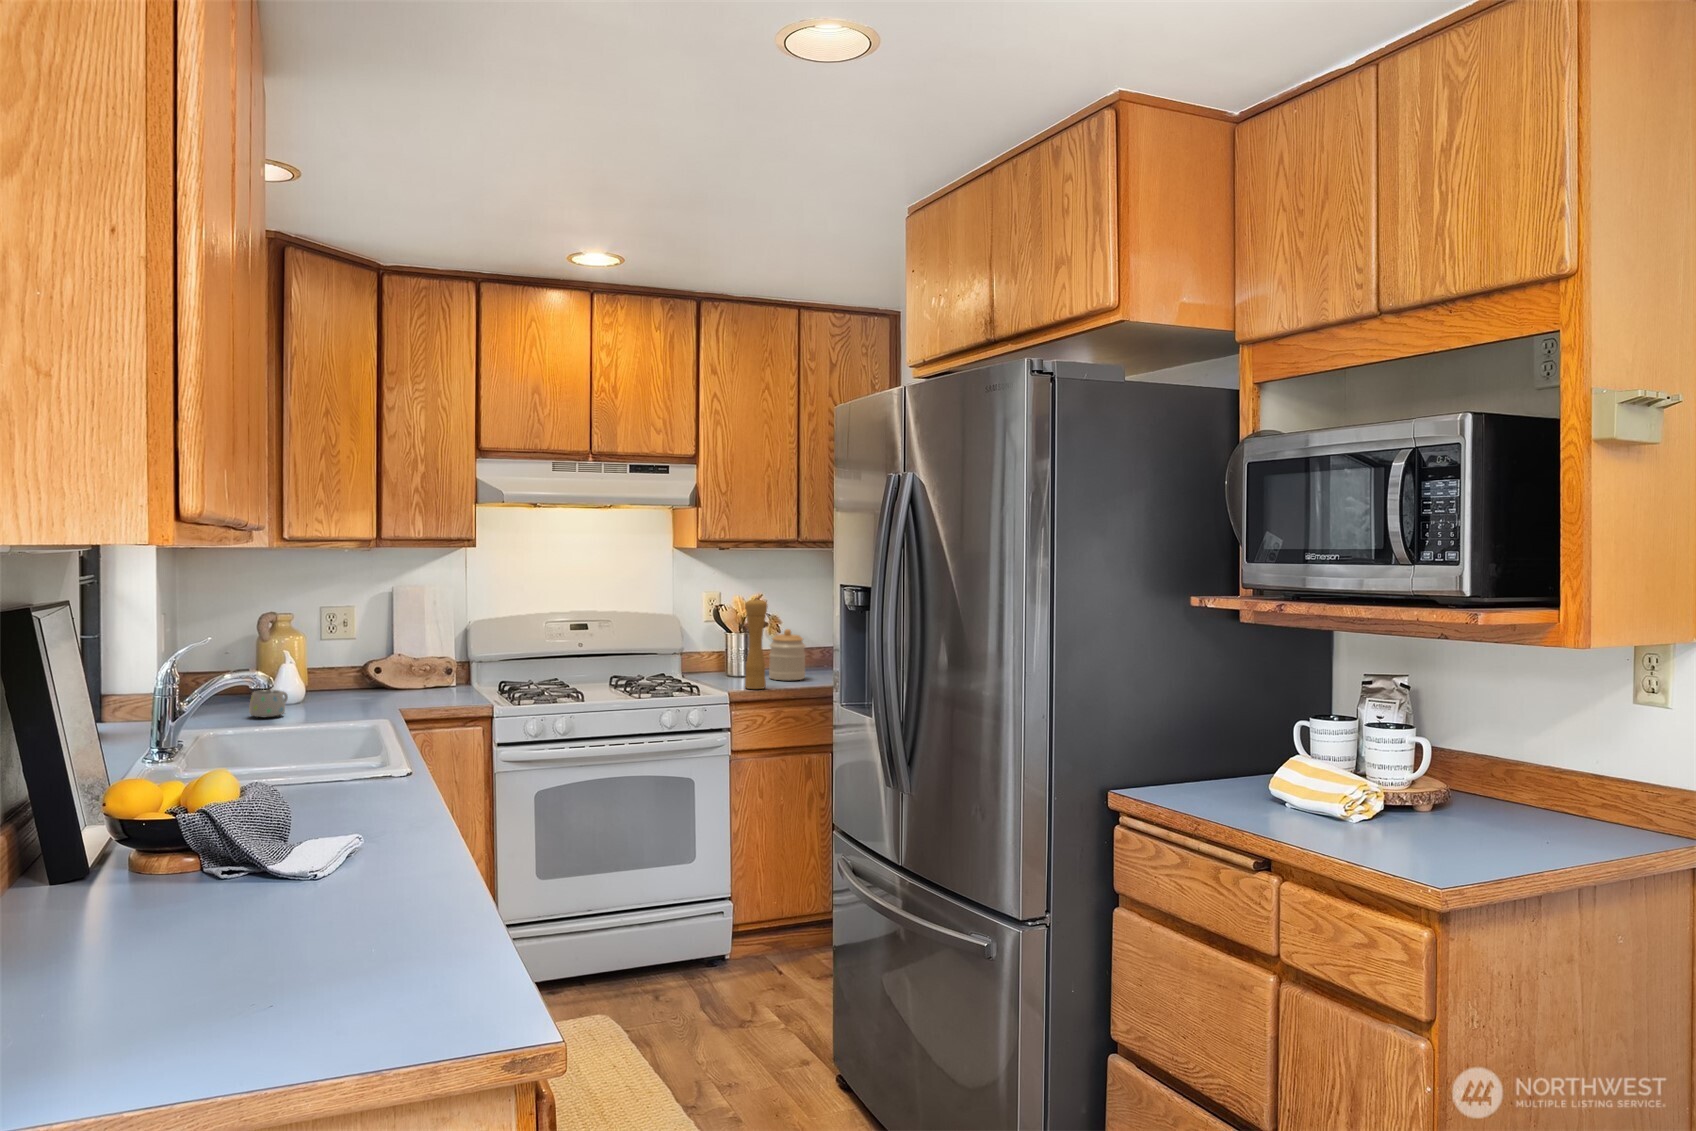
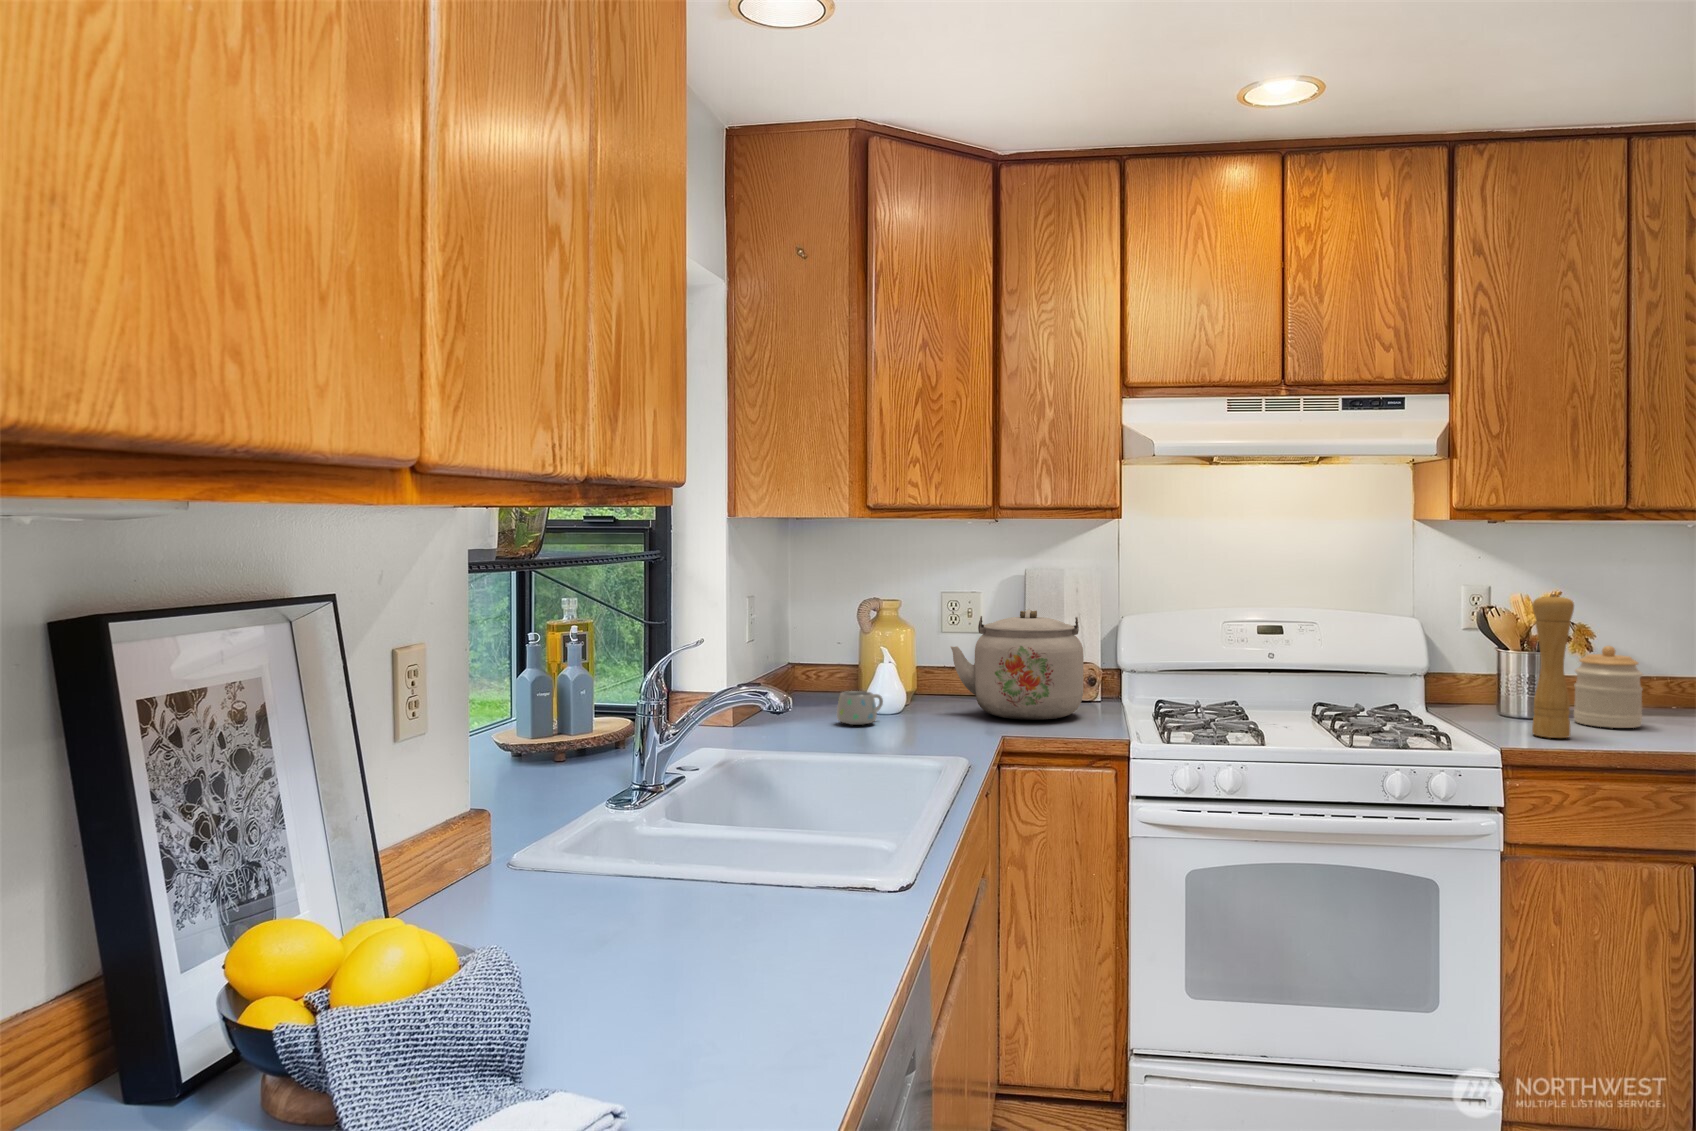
kettle: none [341,618,450,703] -> present [950,609,1084,720]

